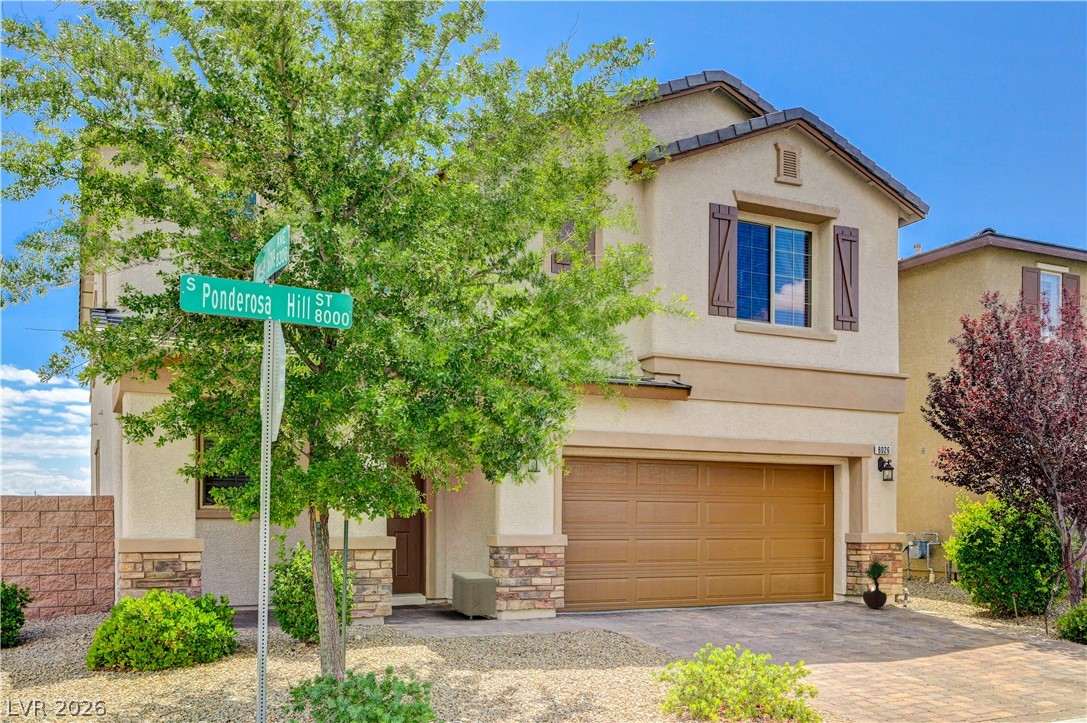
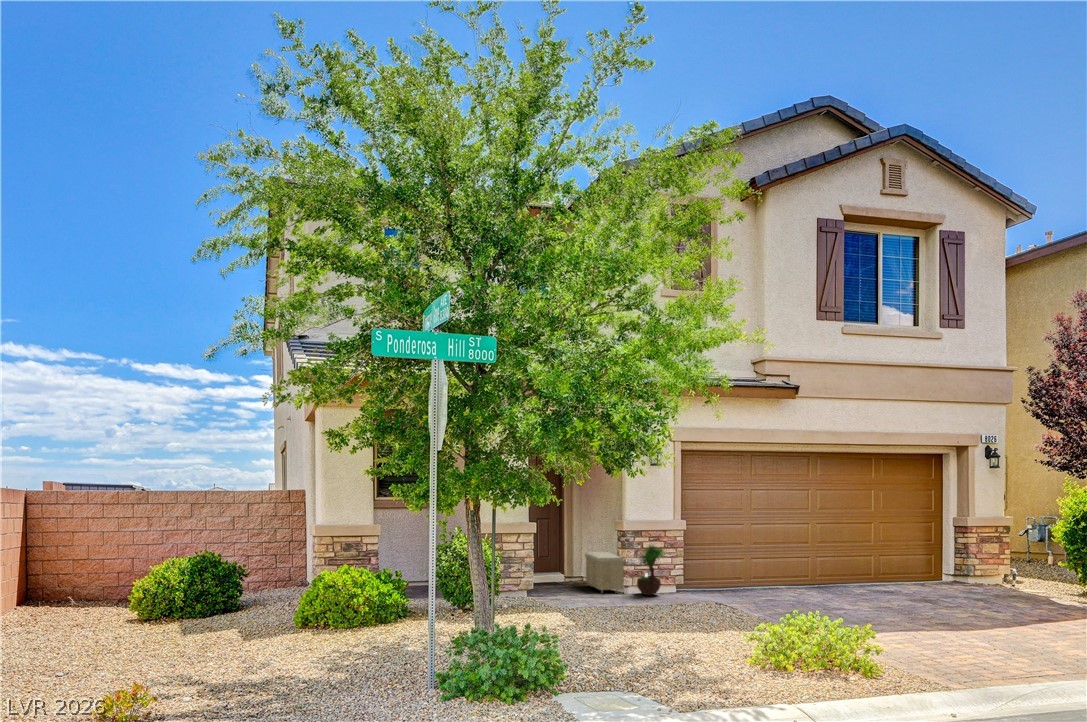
potted tree: present [863,559,890,608] -> present [637,545,665,595]

